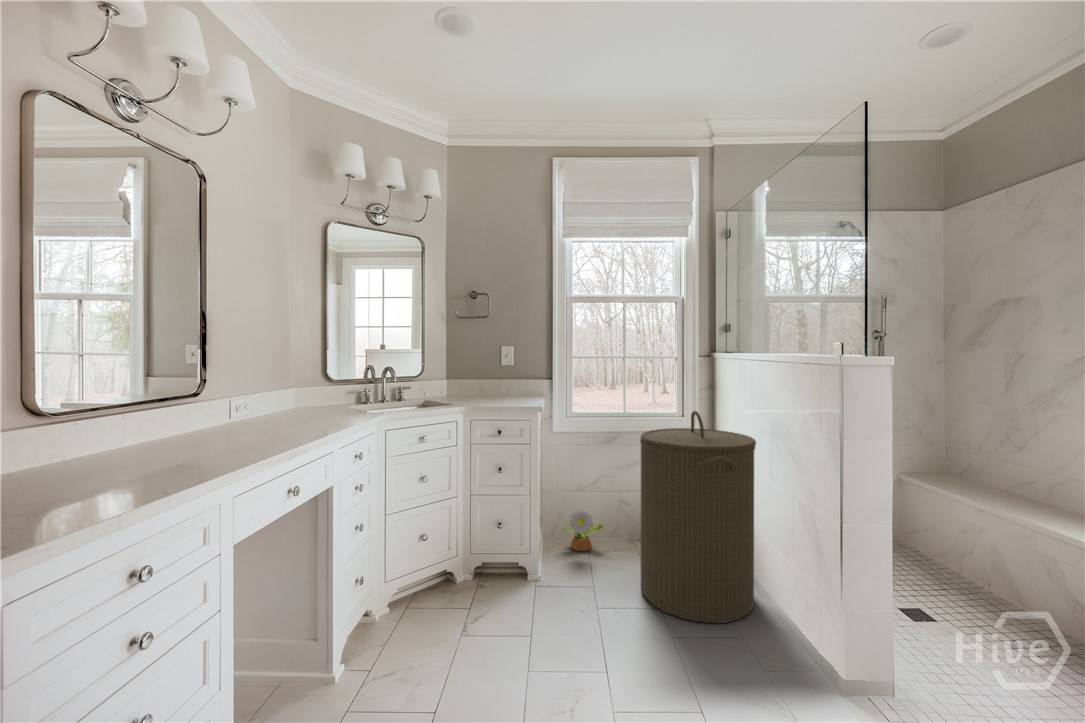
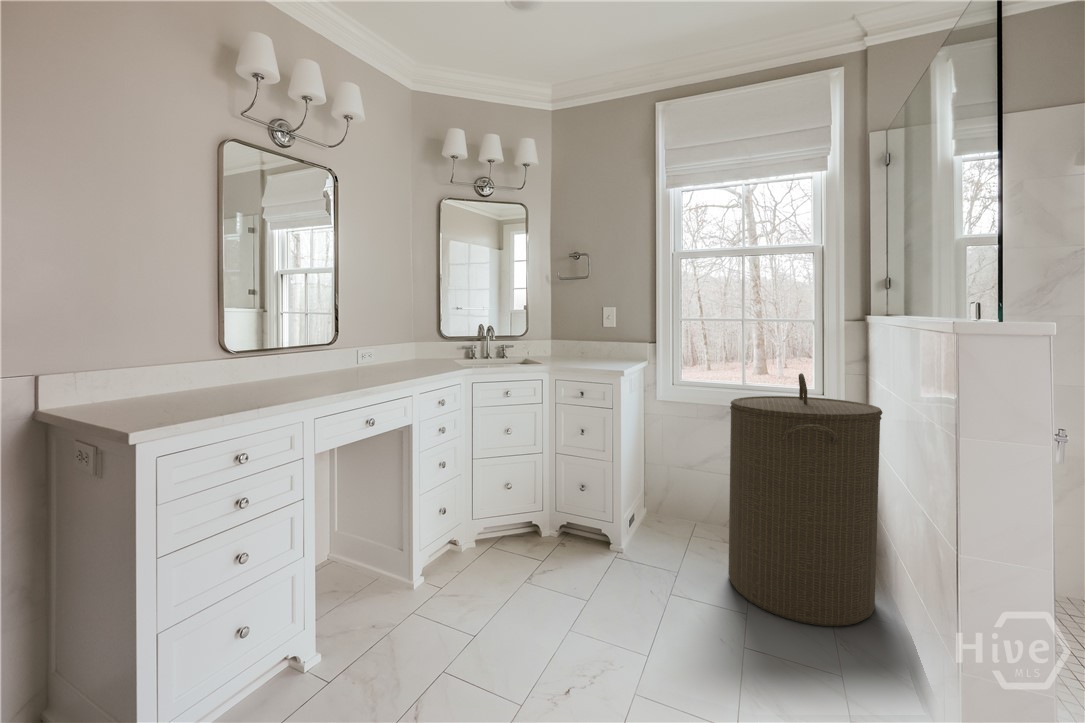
decorative plant: present [564,510,604,551] -> none [659,481,711,526]

